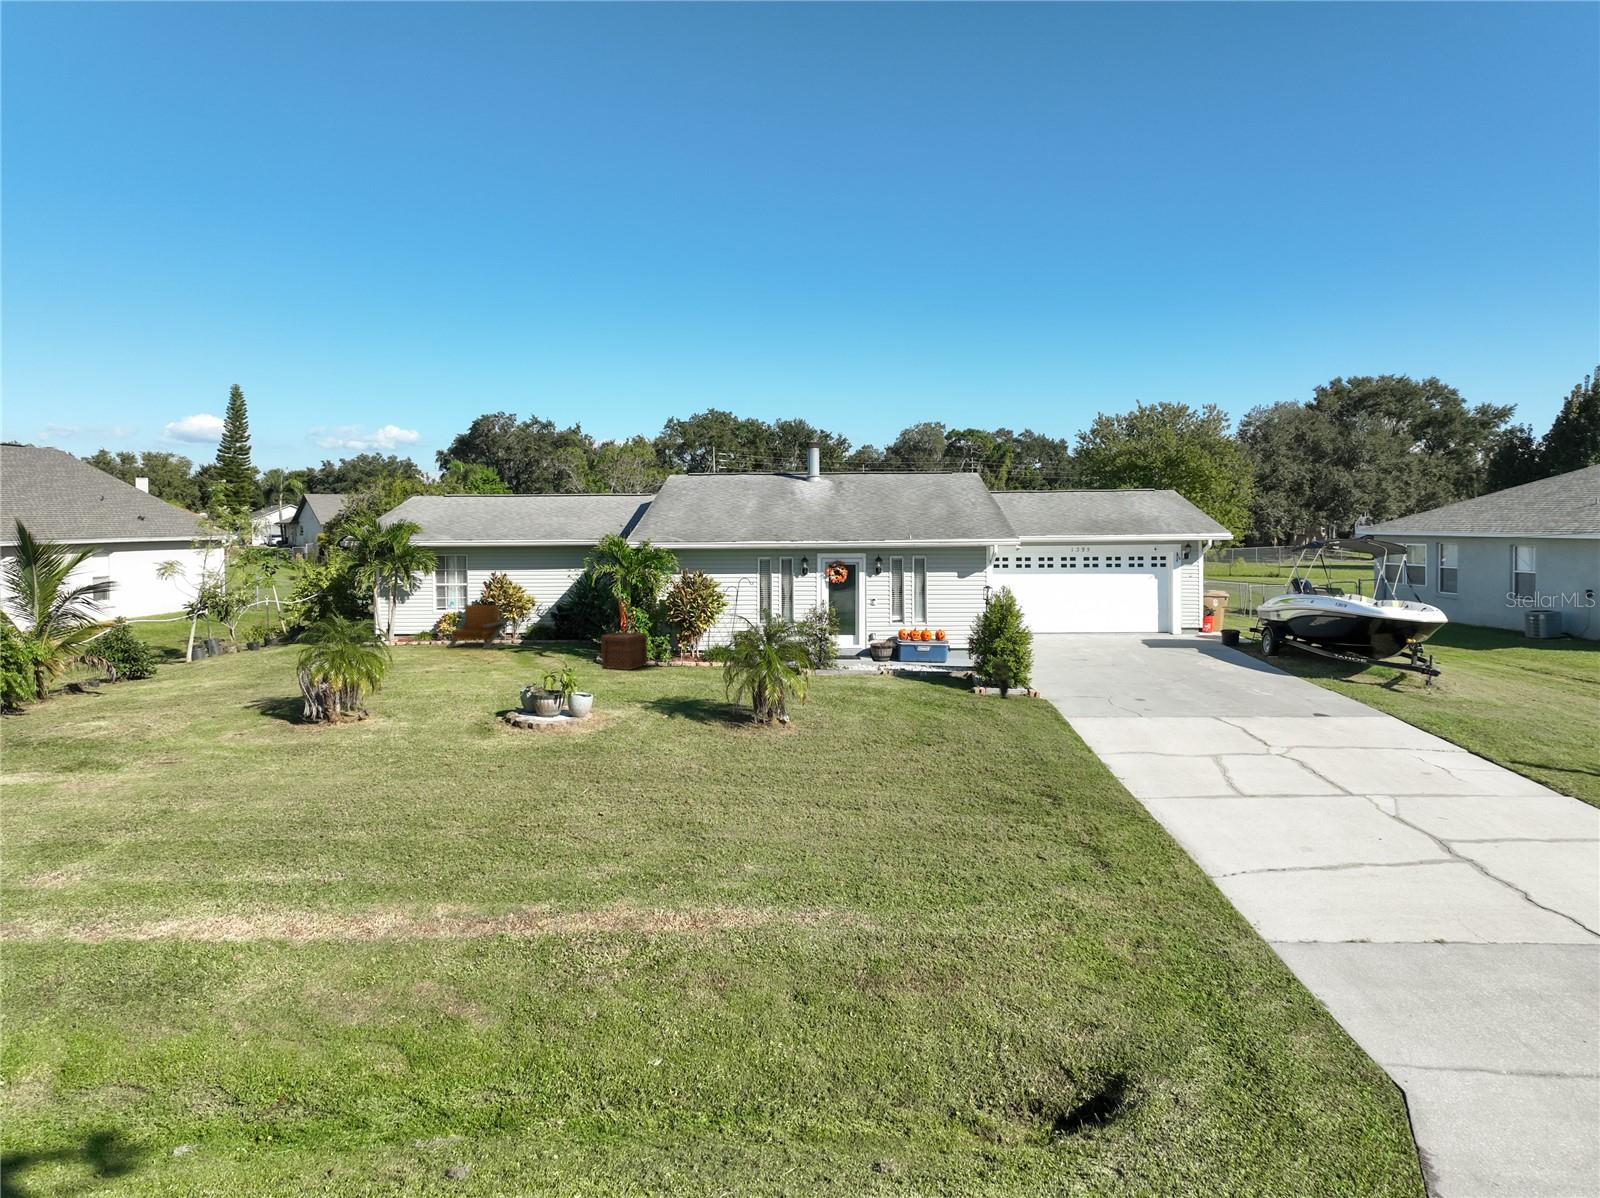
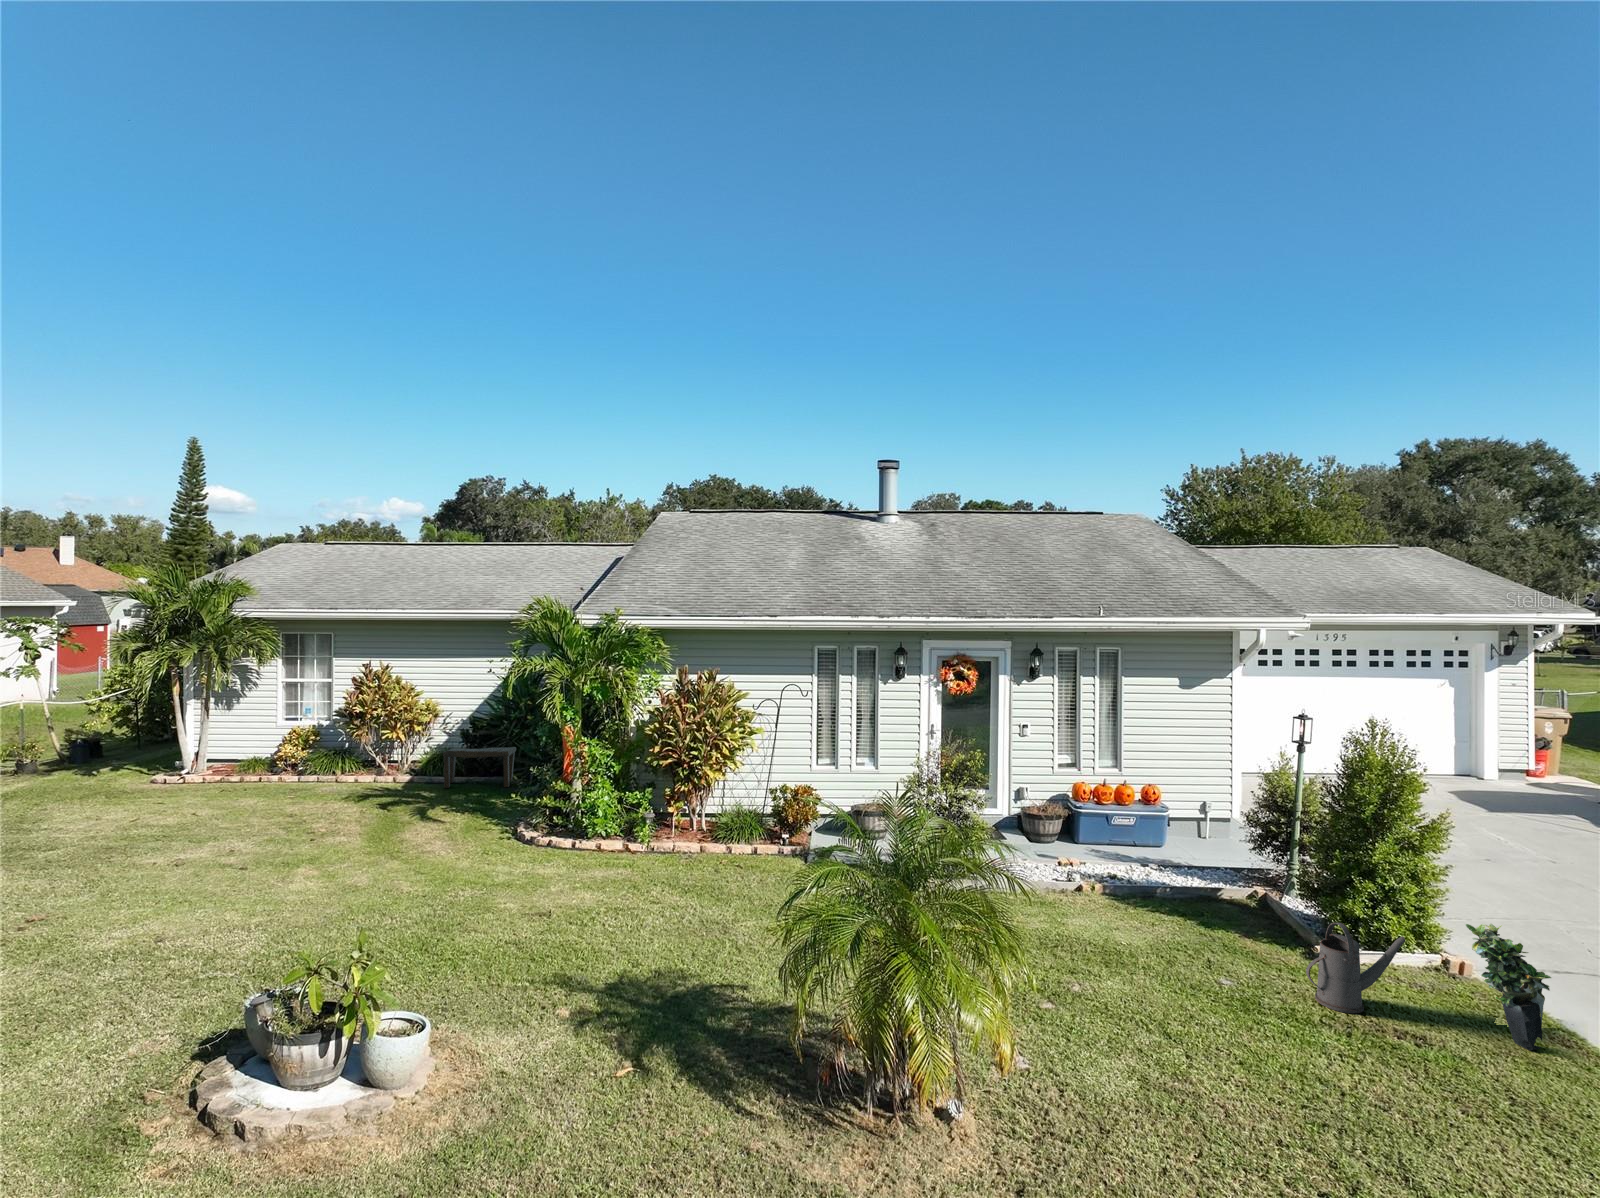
lounge chair: present [447,605,506,649] -> none [273,715,388,797]
bench: none [542,622,582,645] -> present [443,747,516,788]
wooden crate: present [601,632,648,670] -> none [507,786,605,874]
watering can: none [938,661,976,693] -> present [1306,923,1405,1013]

